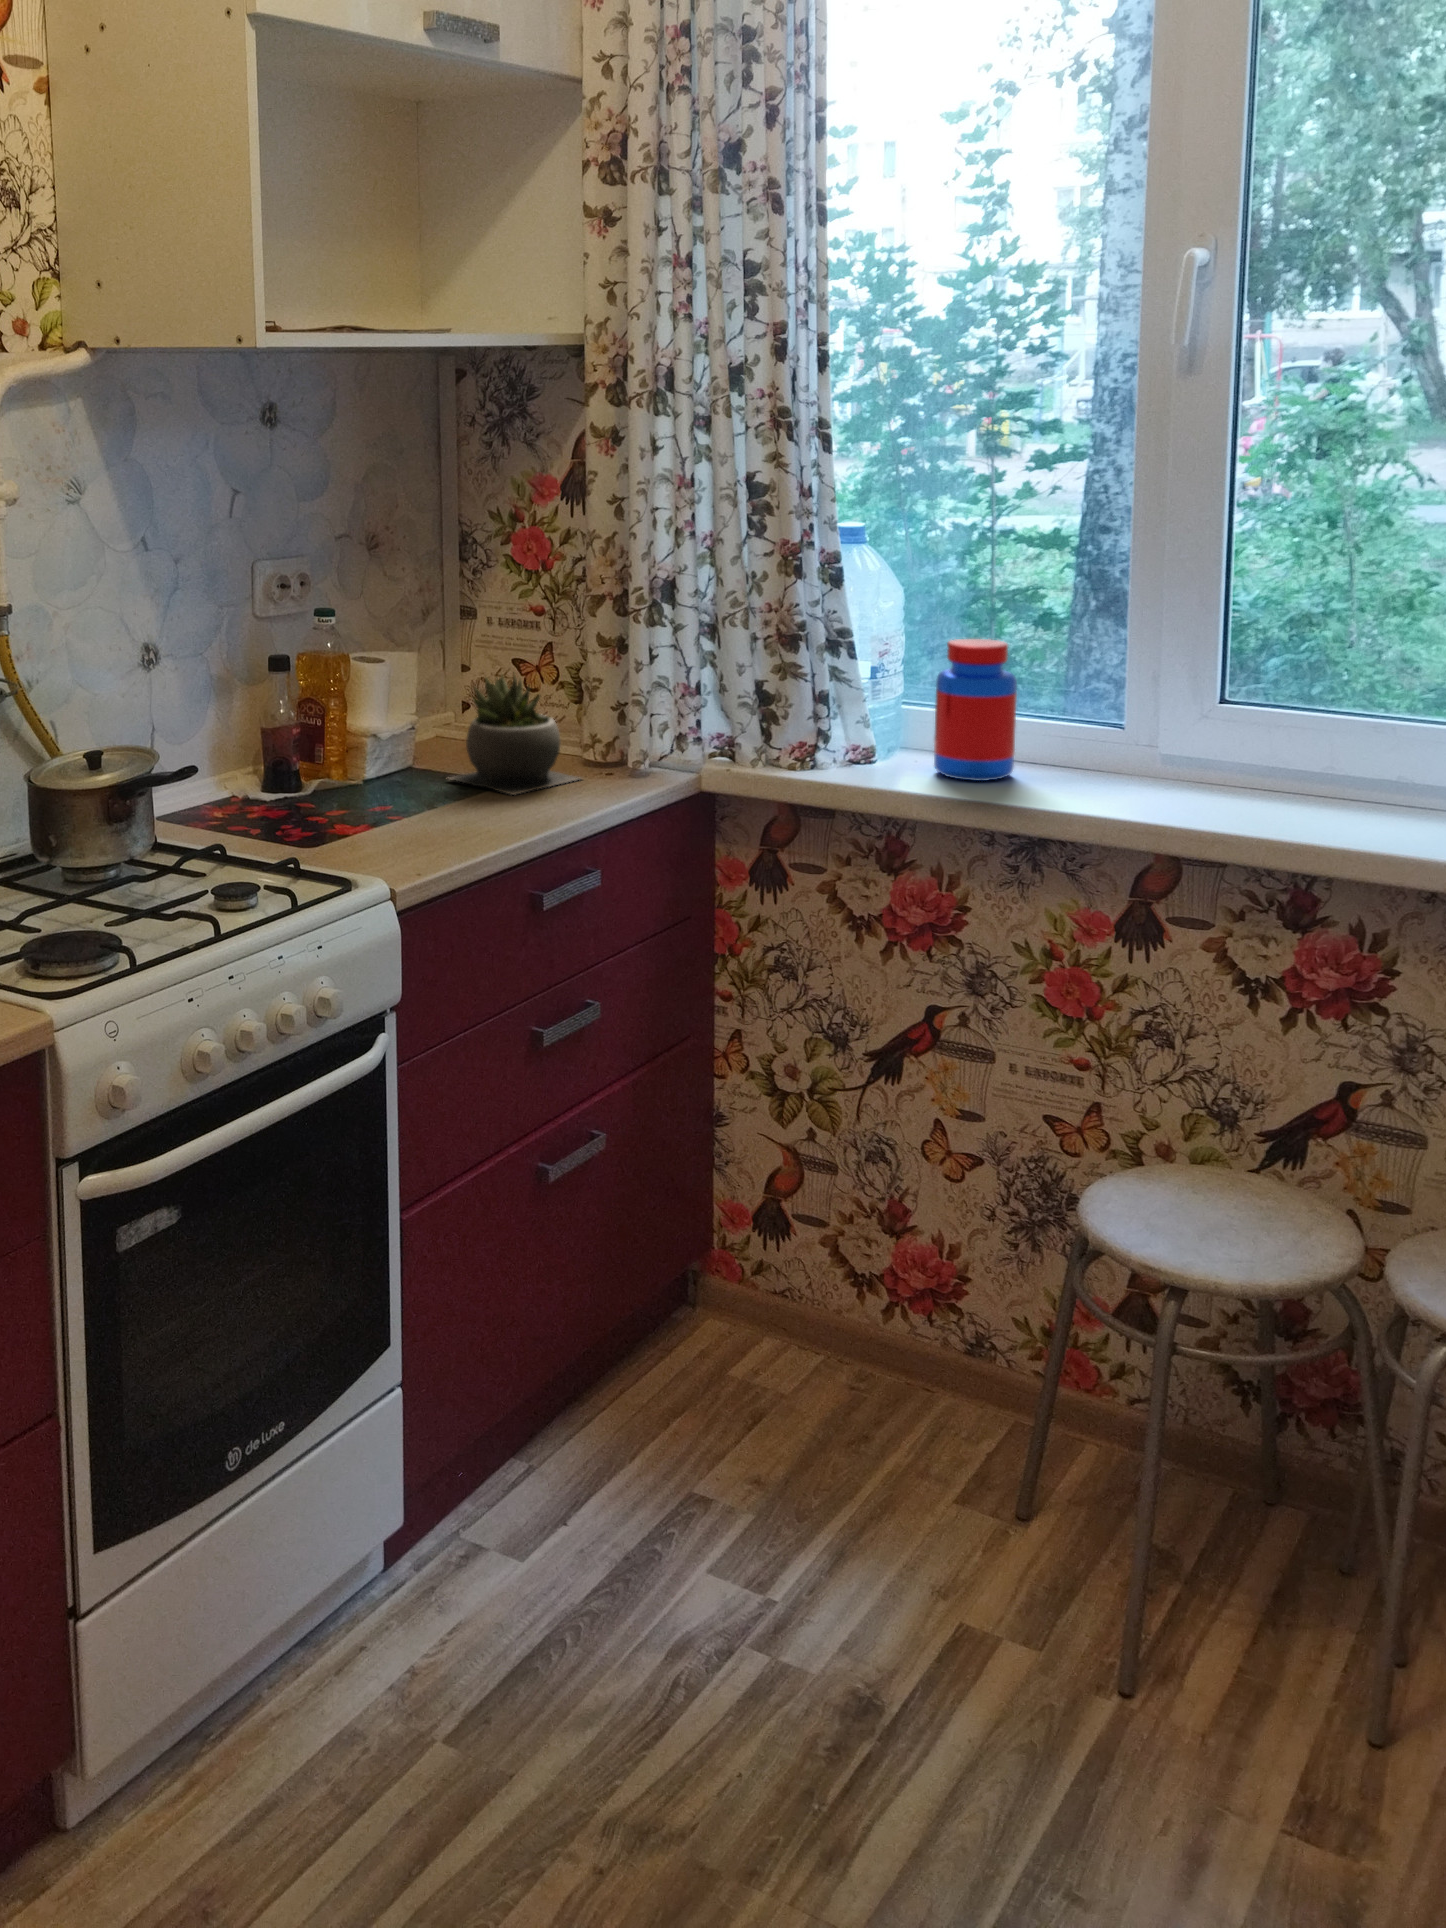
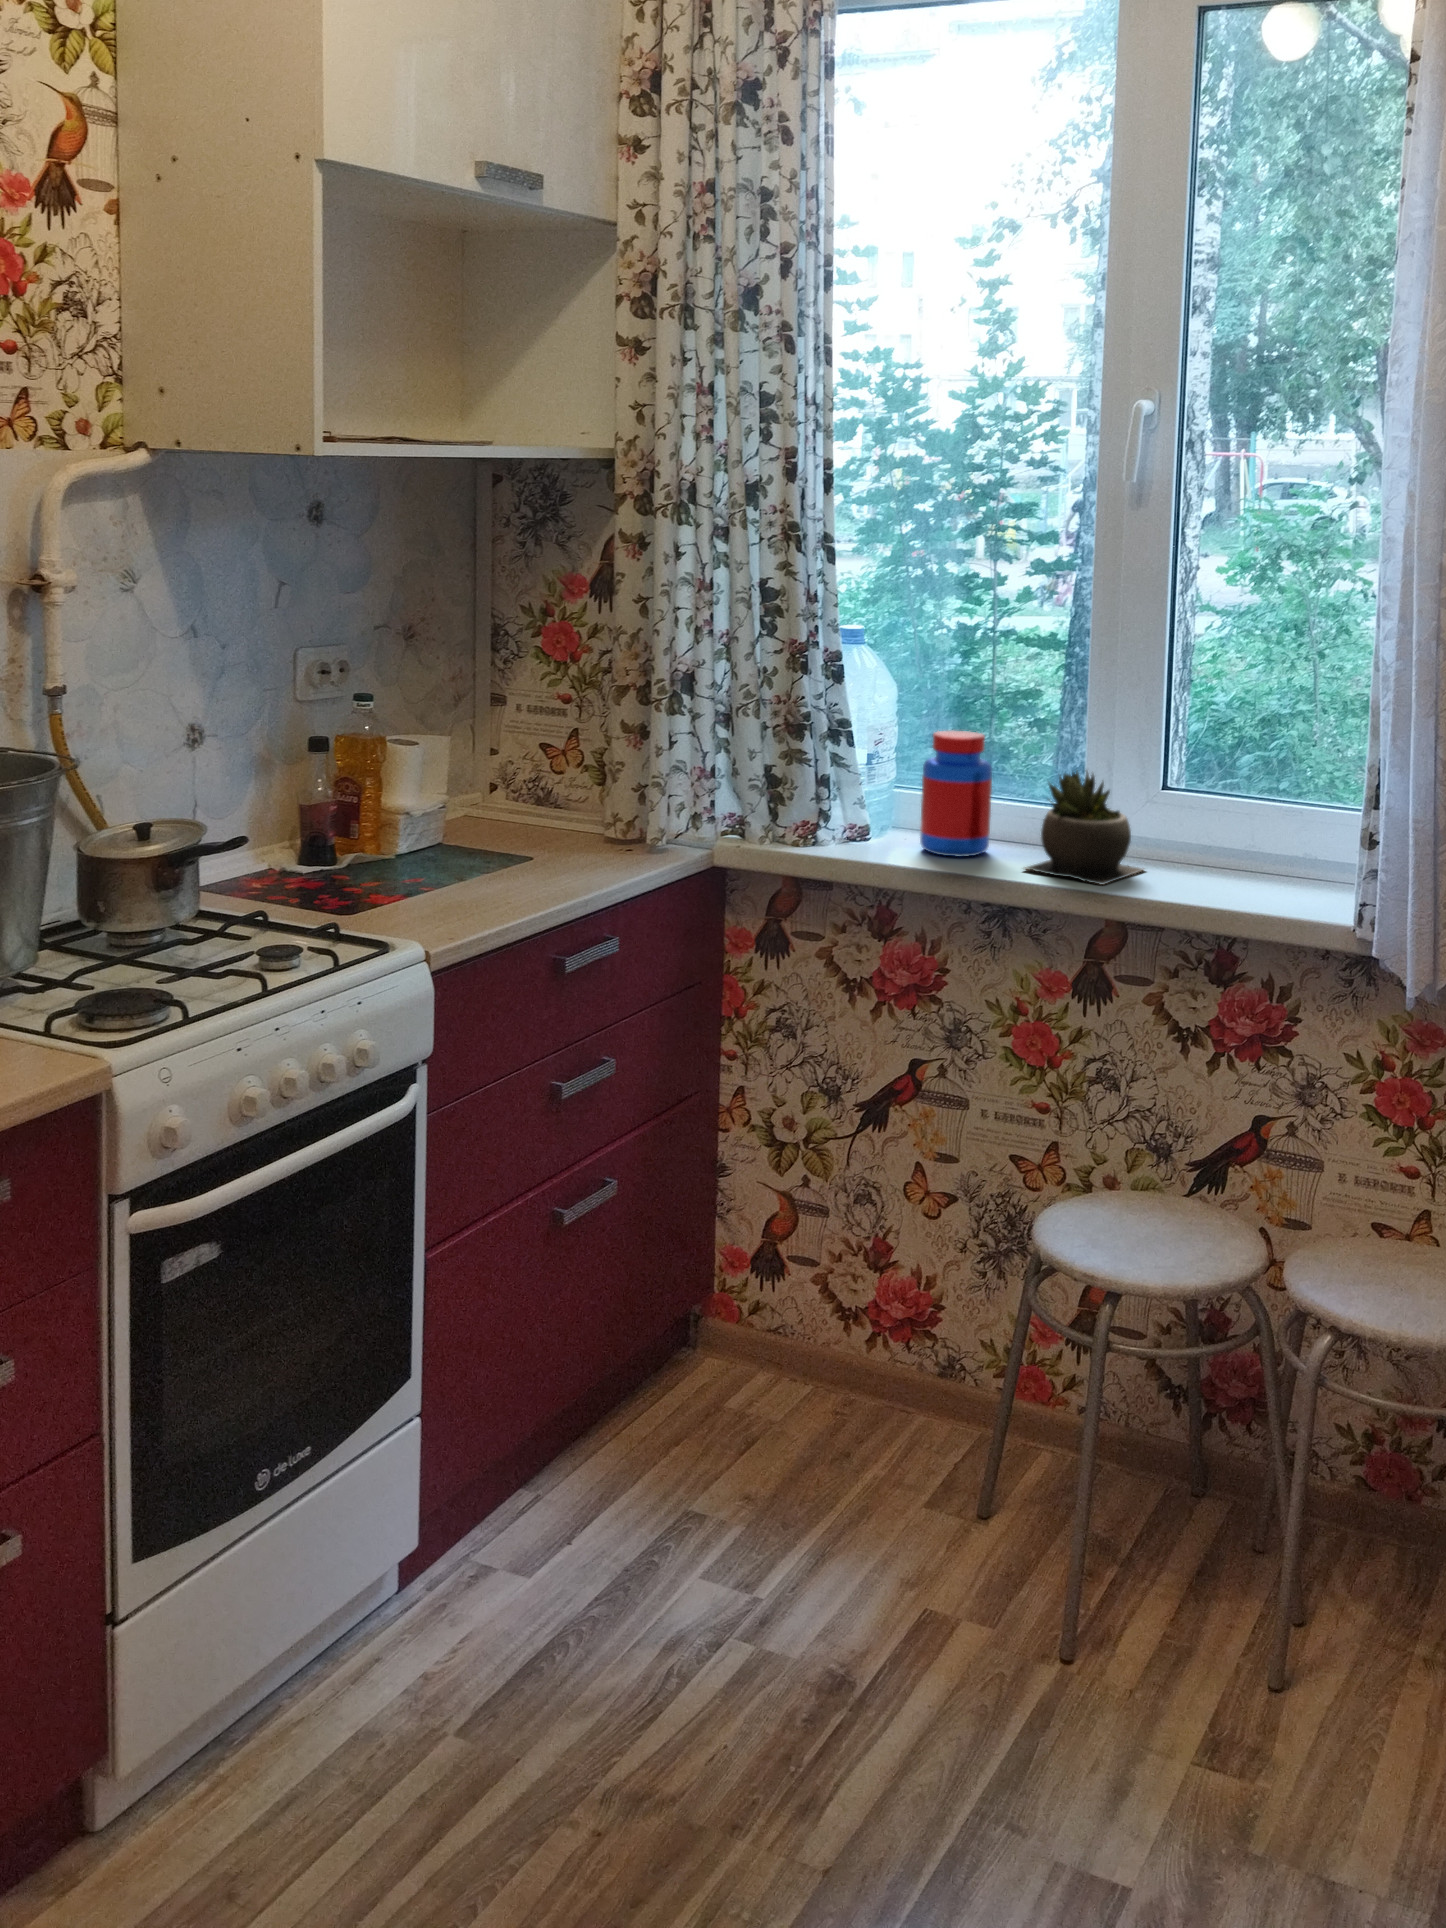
succulent plant: present [449,676,580,795] -> present [1024,771,1144,885]

